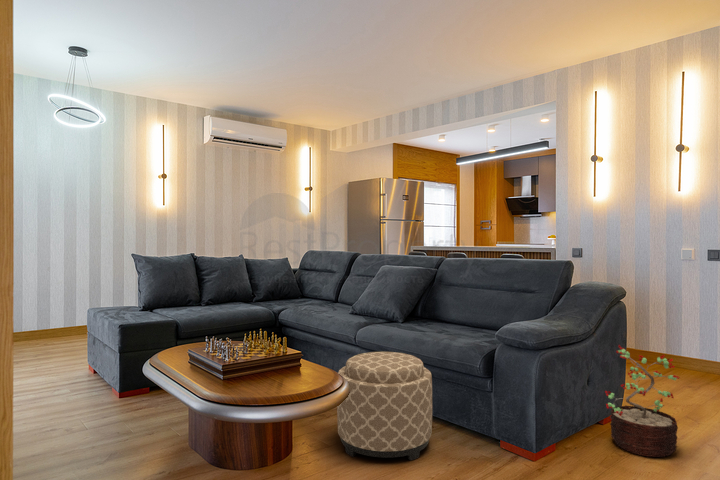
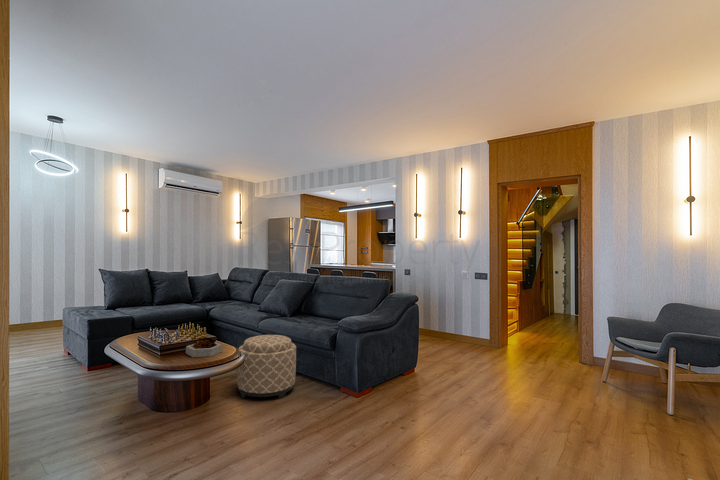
decorative plant: present [605,345,679,457] -> none [393,328,432,389]
decorative bowl: none [259,353,315,388] -> present [186,338,222,357]

